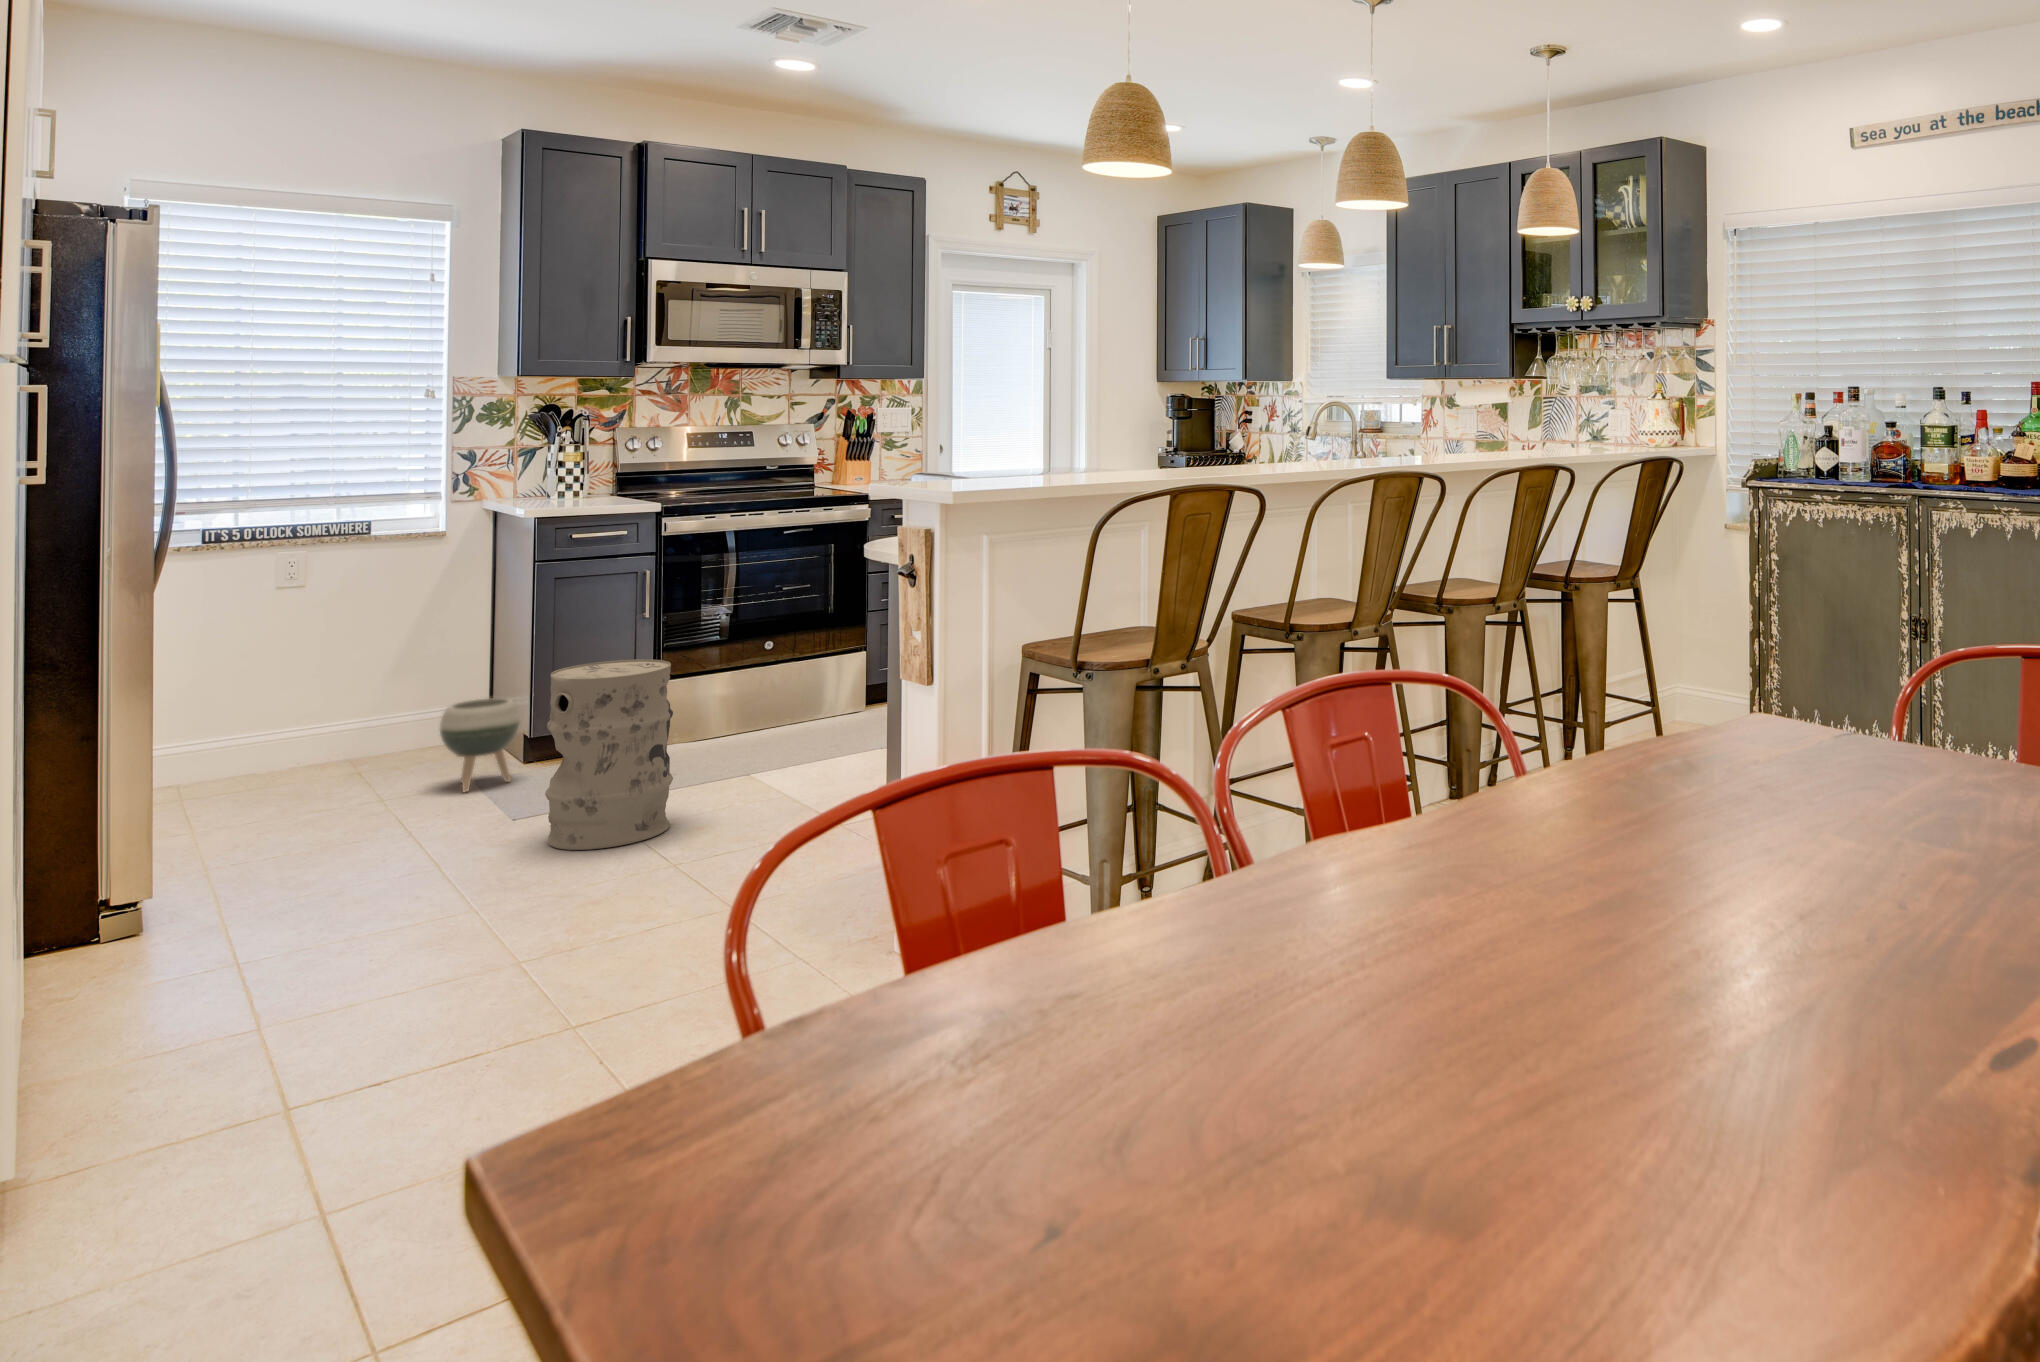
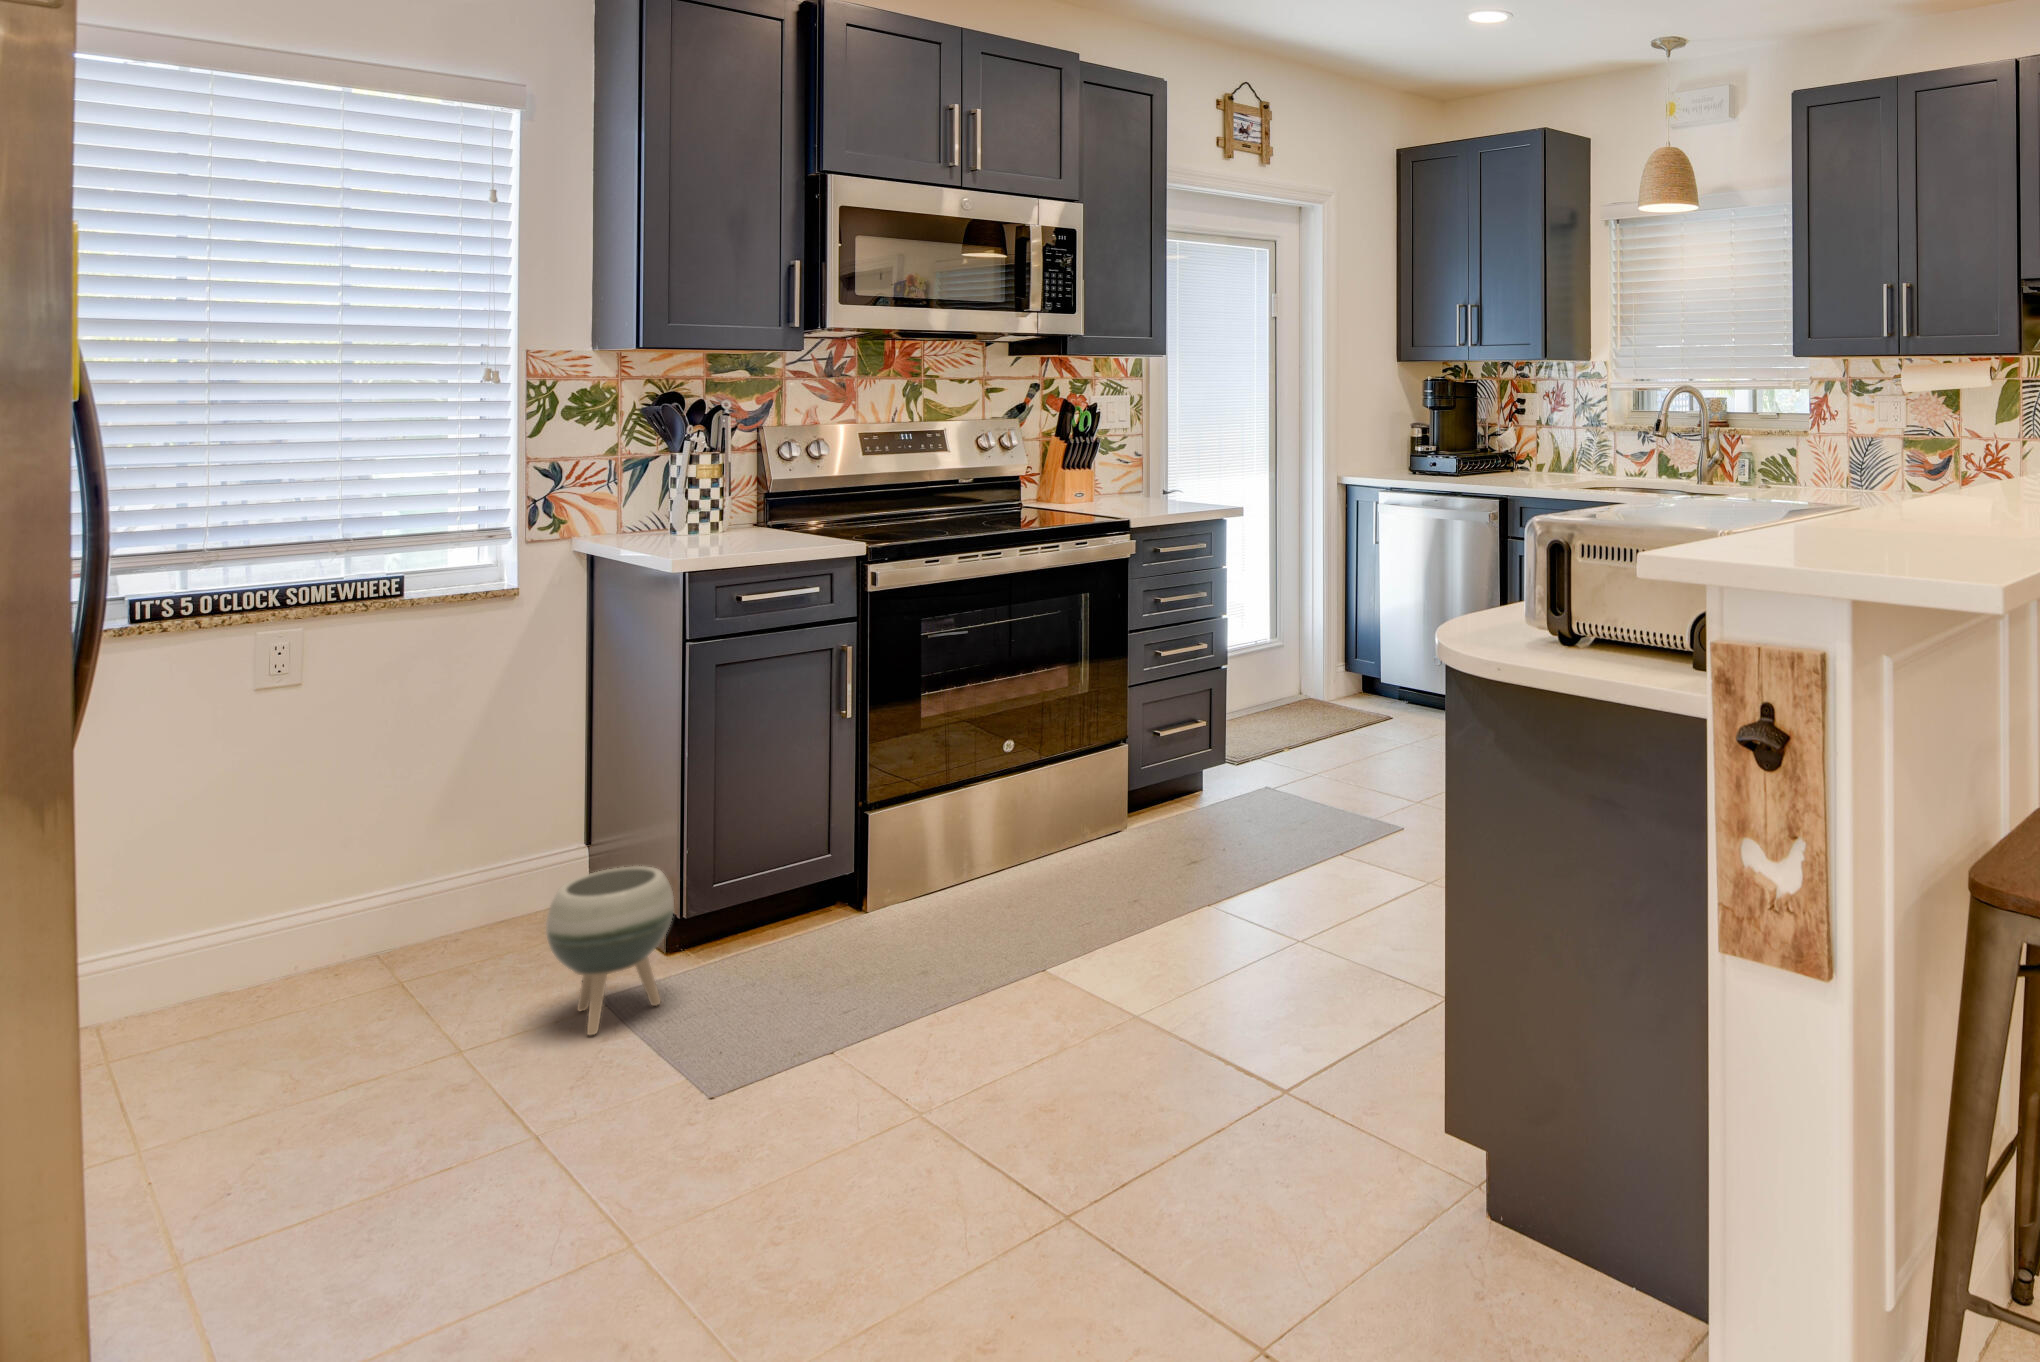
trash can: present [545,659,673,850] -> none [785,827,994,1200]

